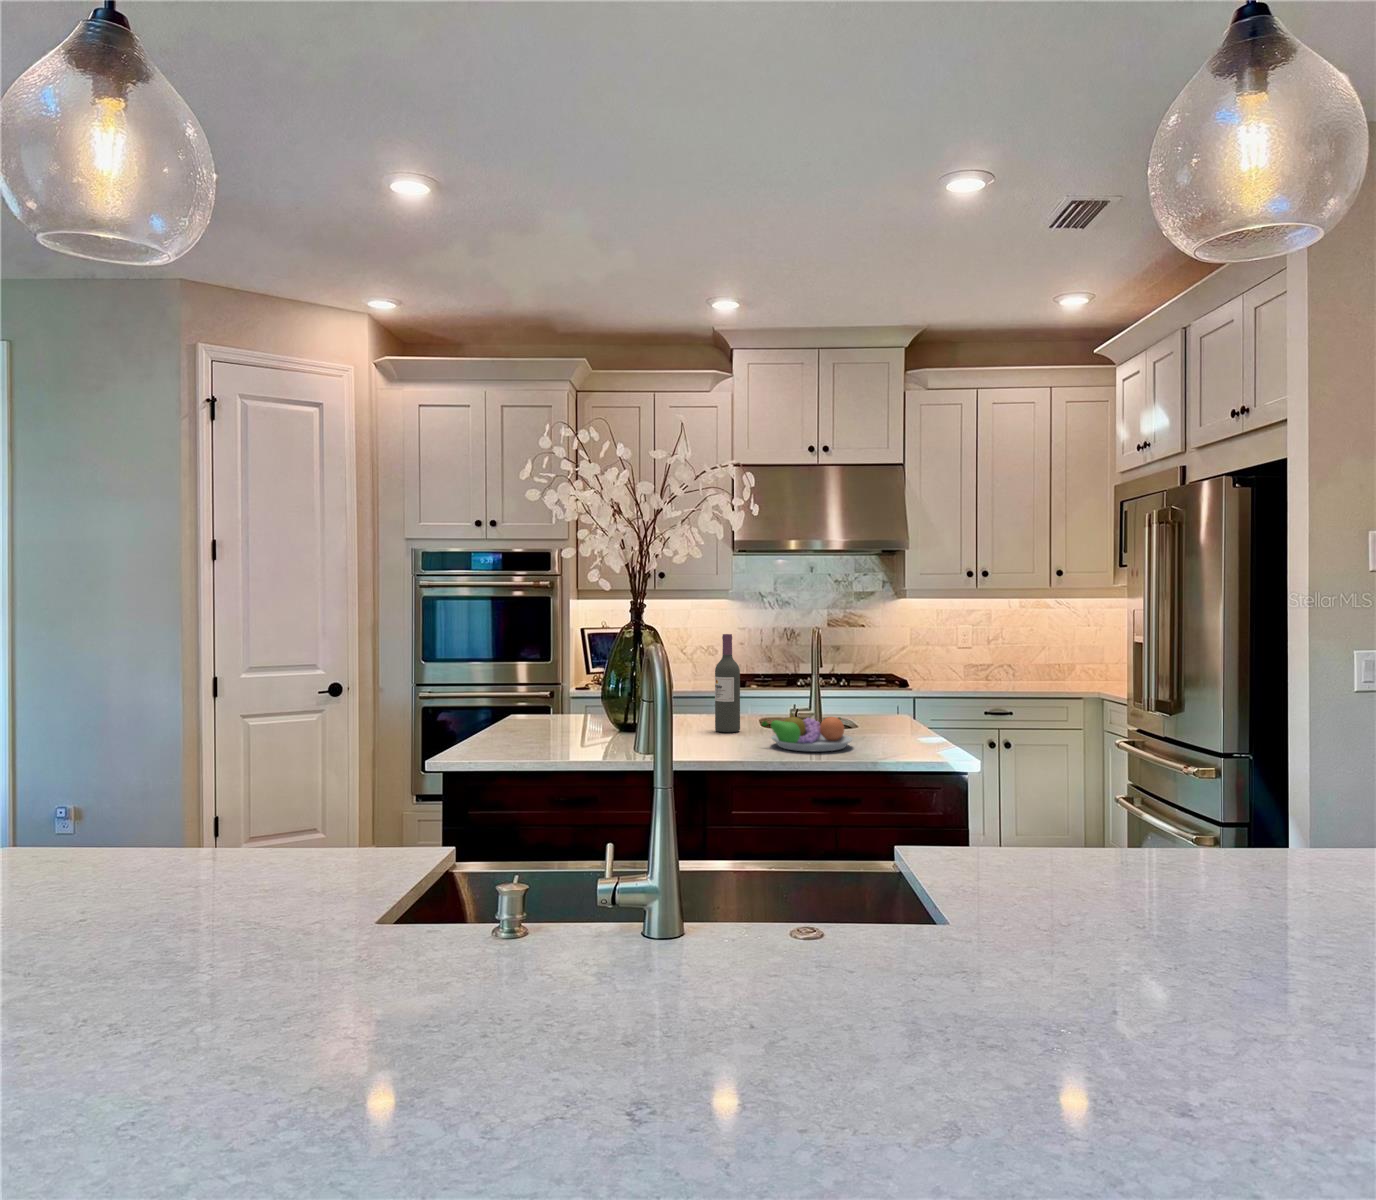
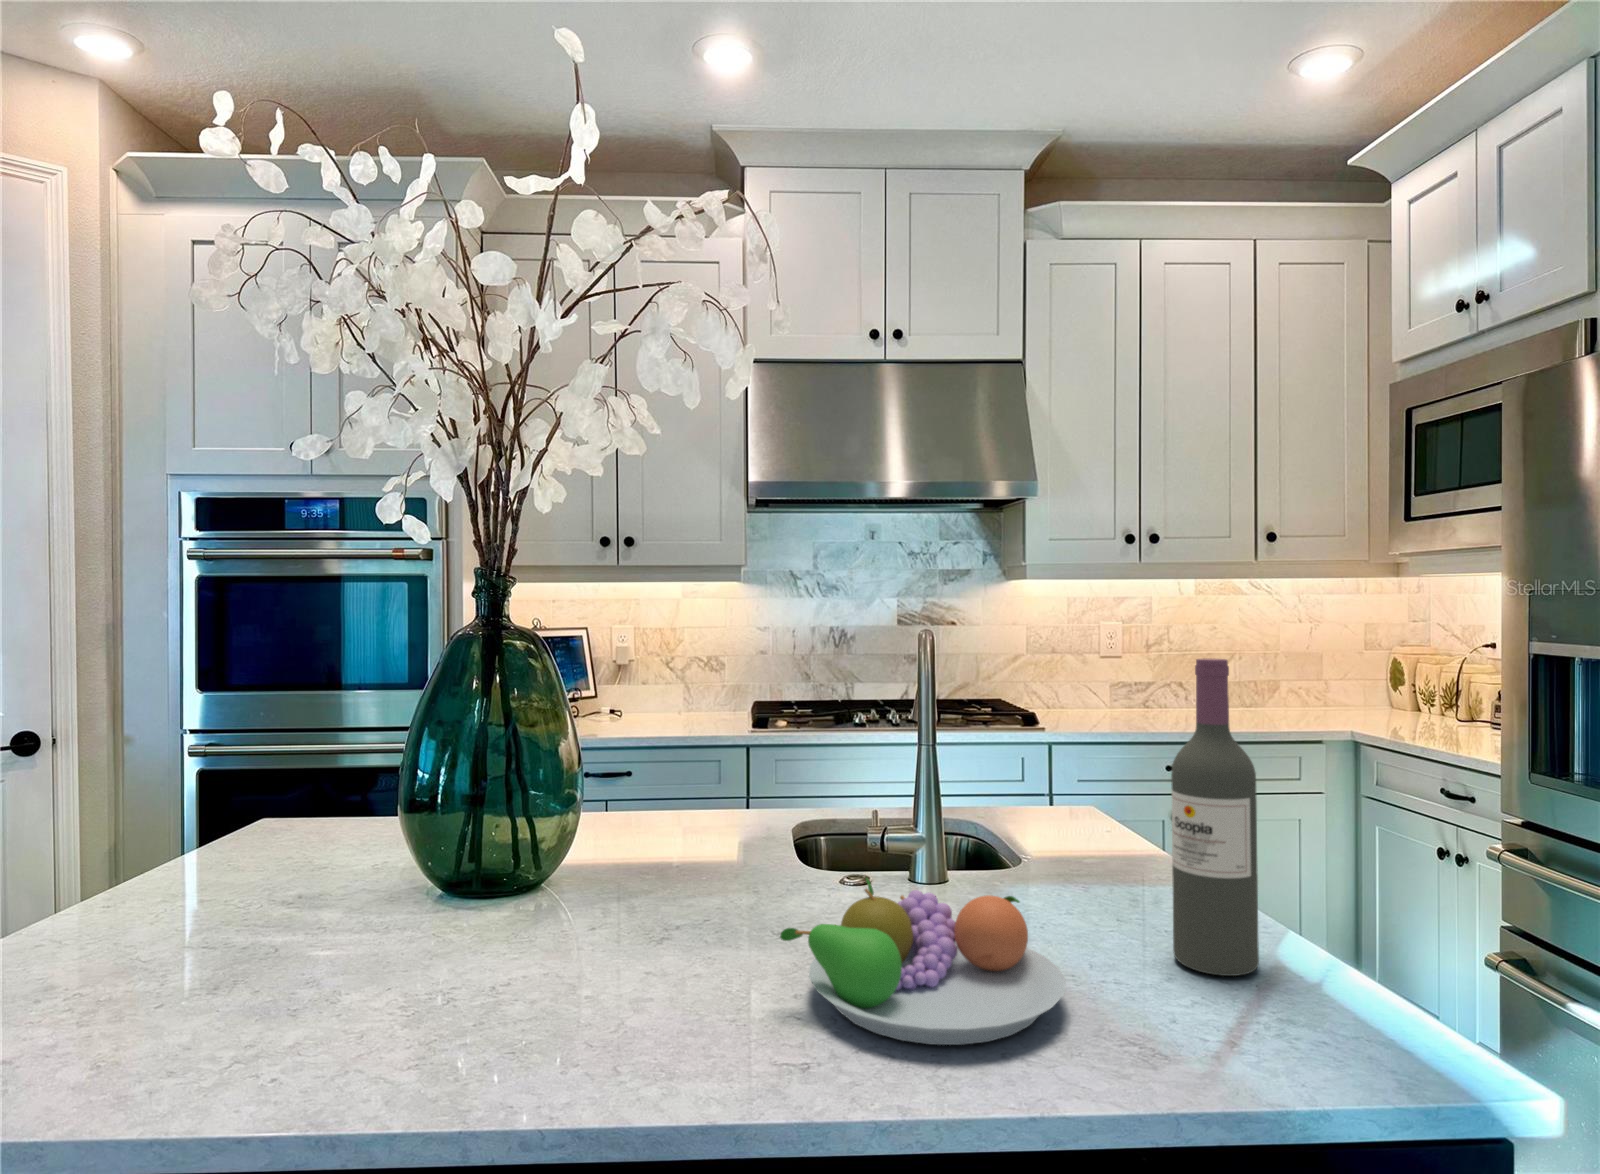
wine bottle: present [715,634,740,732] -> present [1171,659,1259,976]

